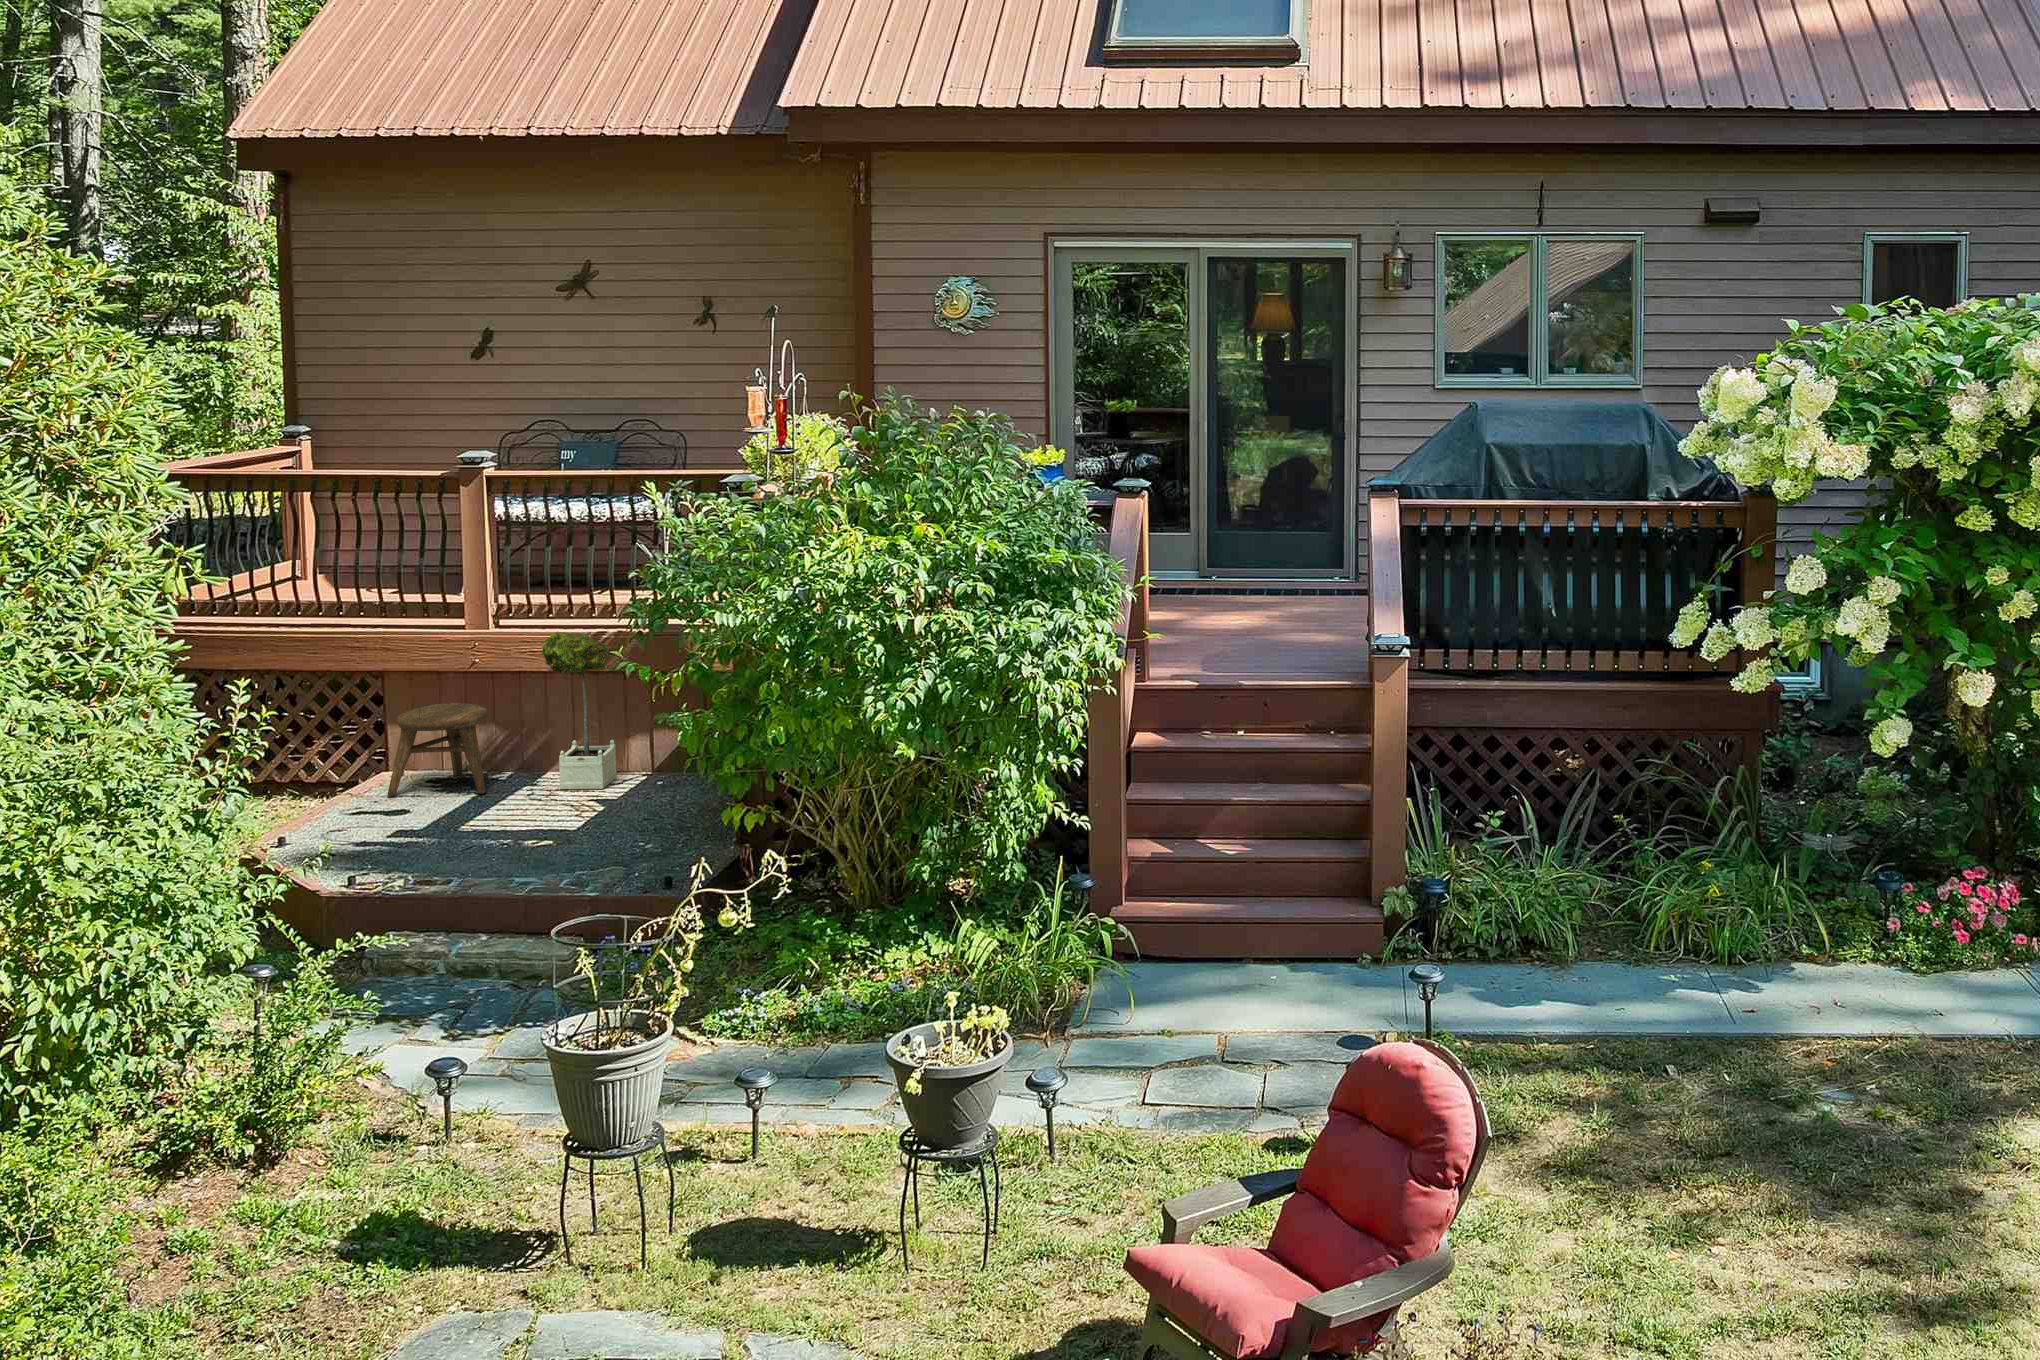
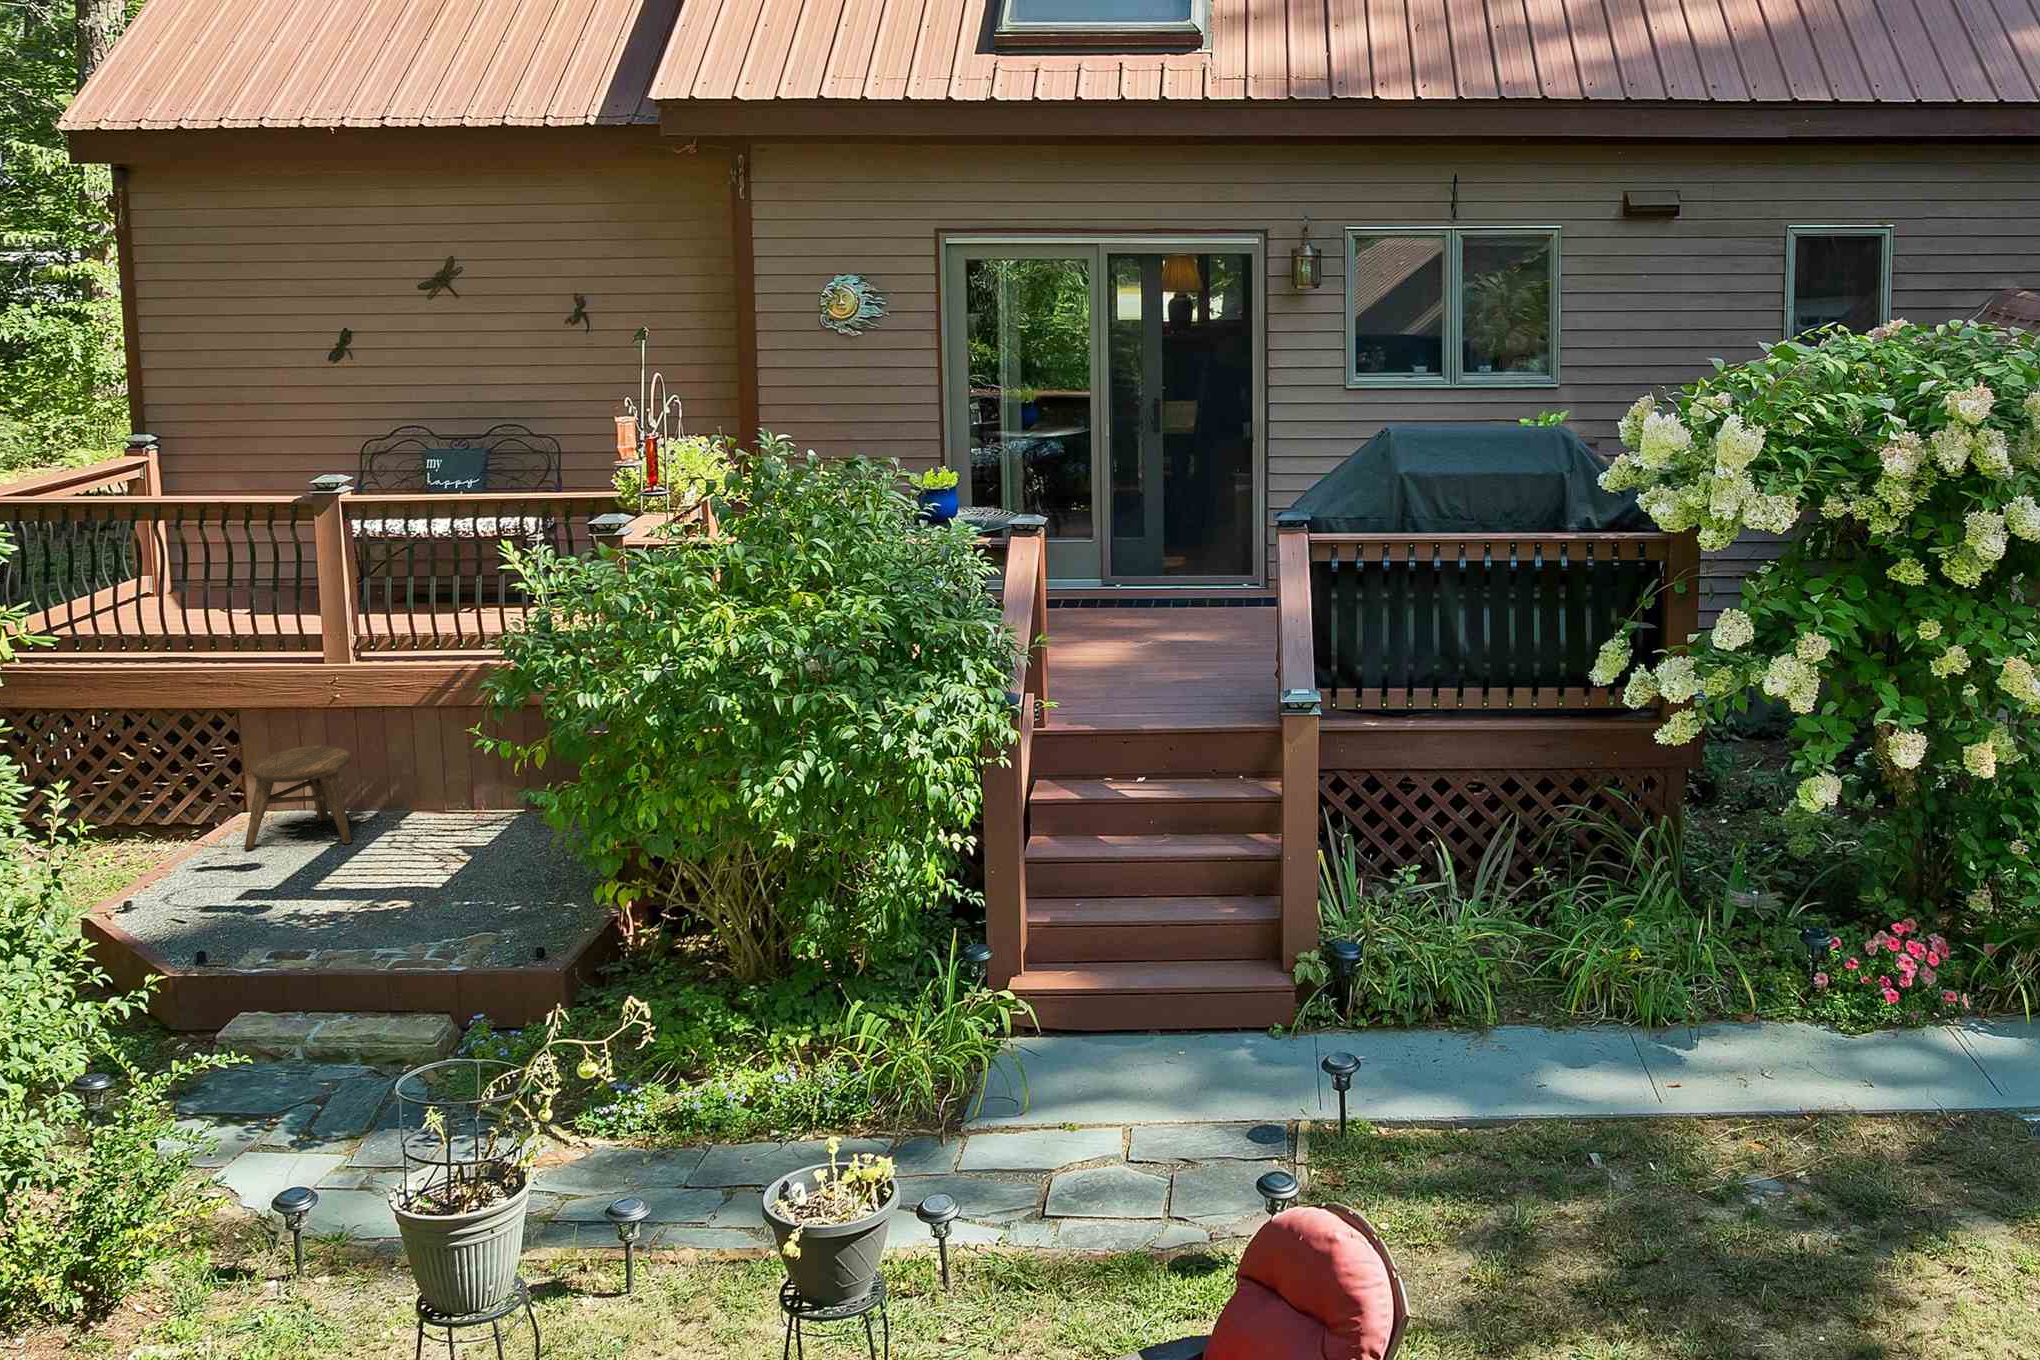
potted tree: present [542,632,617,789] -> none [407,672,494,835]

